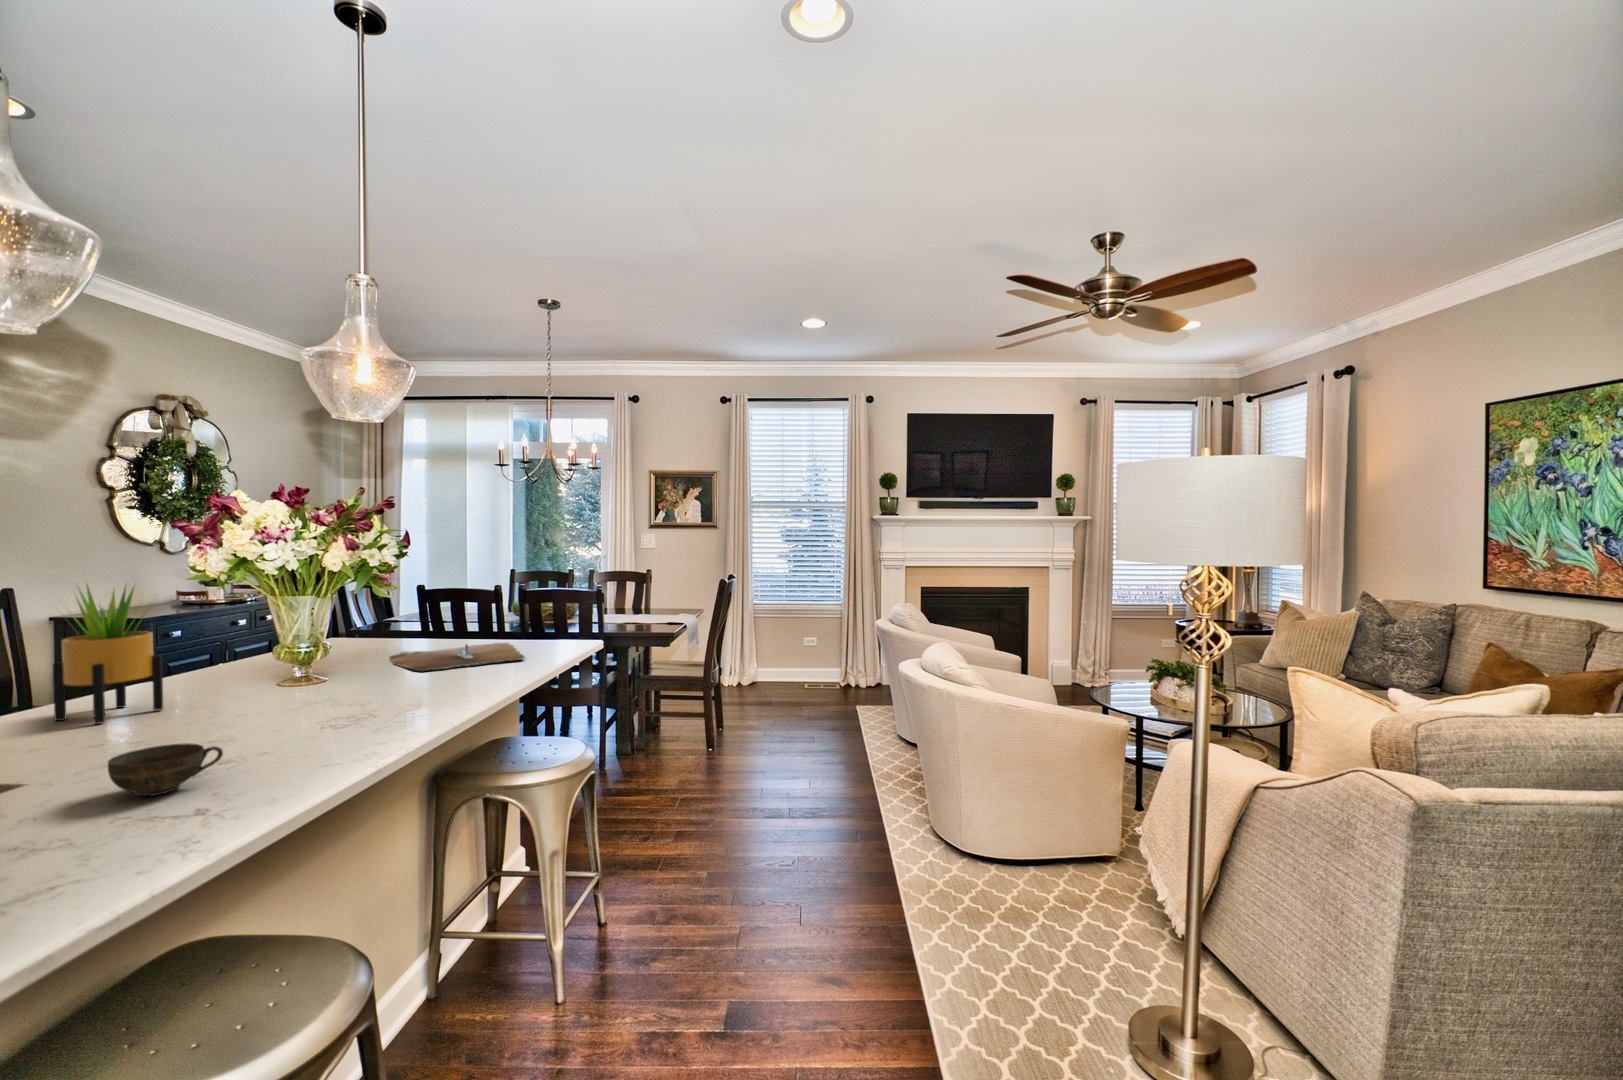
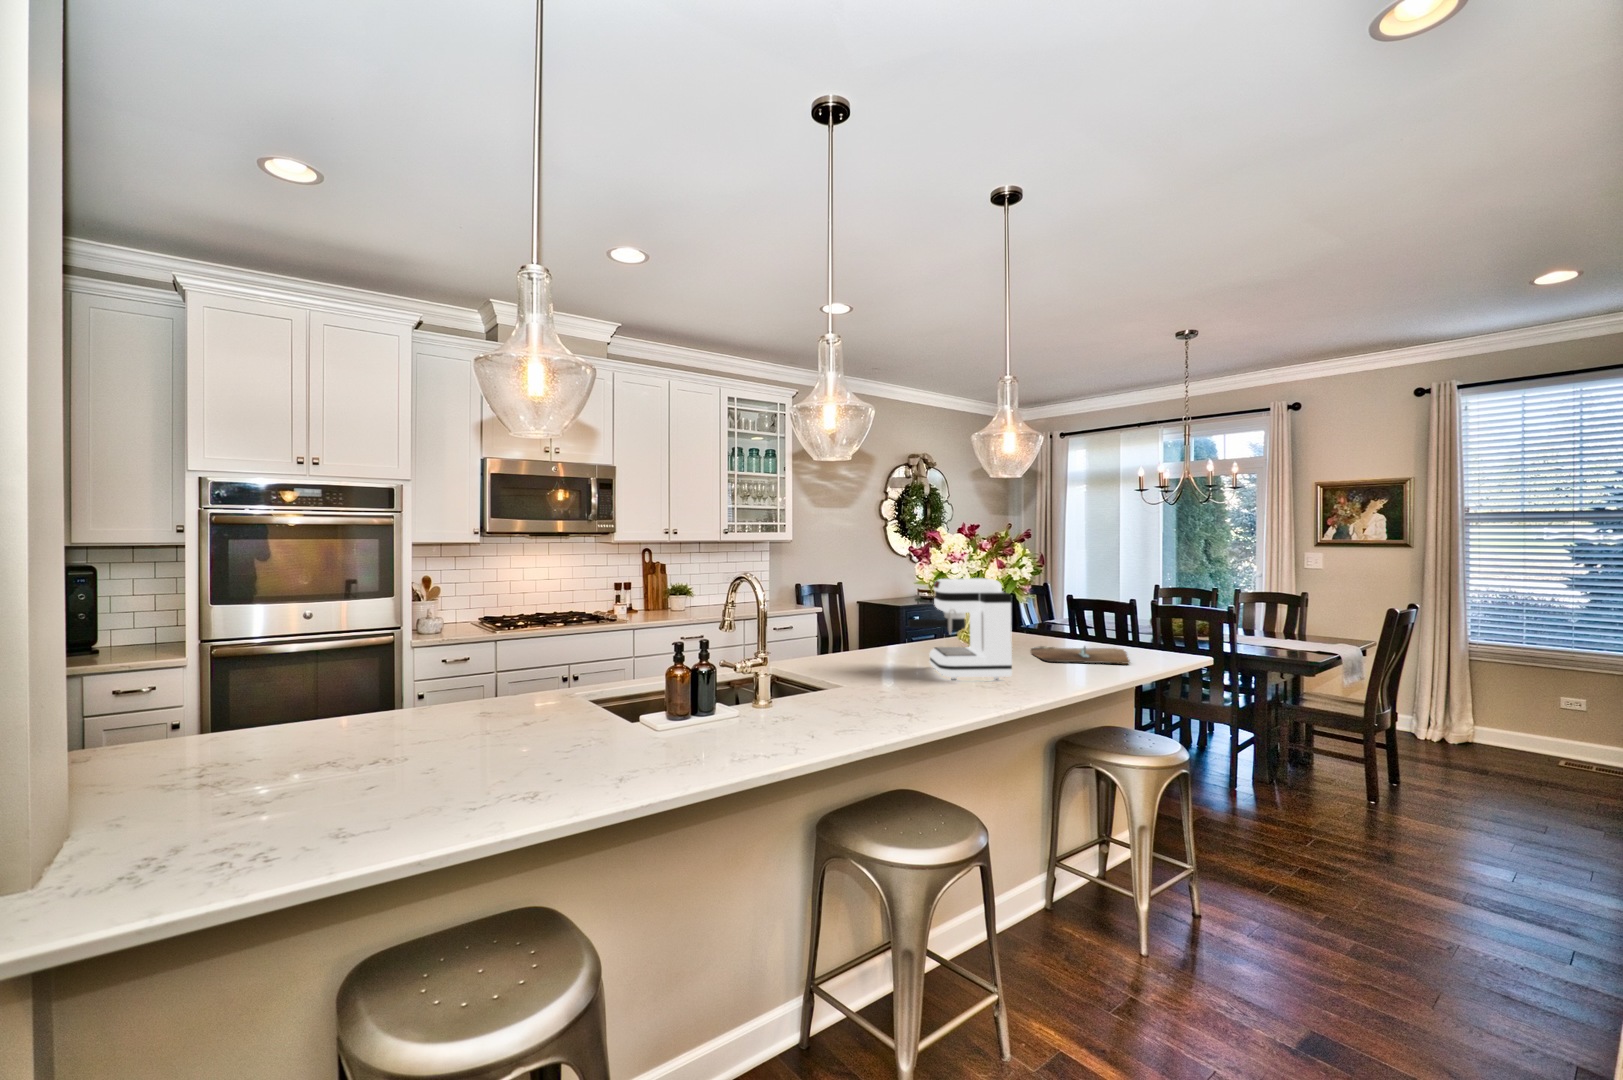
coffee maker: none [183,564,380,723] -> present [908,578,1012,679]
potted plant: present [53,584,163,724] -> none [853,582,900,665]
cup: present [108,744,223,796] -> none [872,678,920,705]

